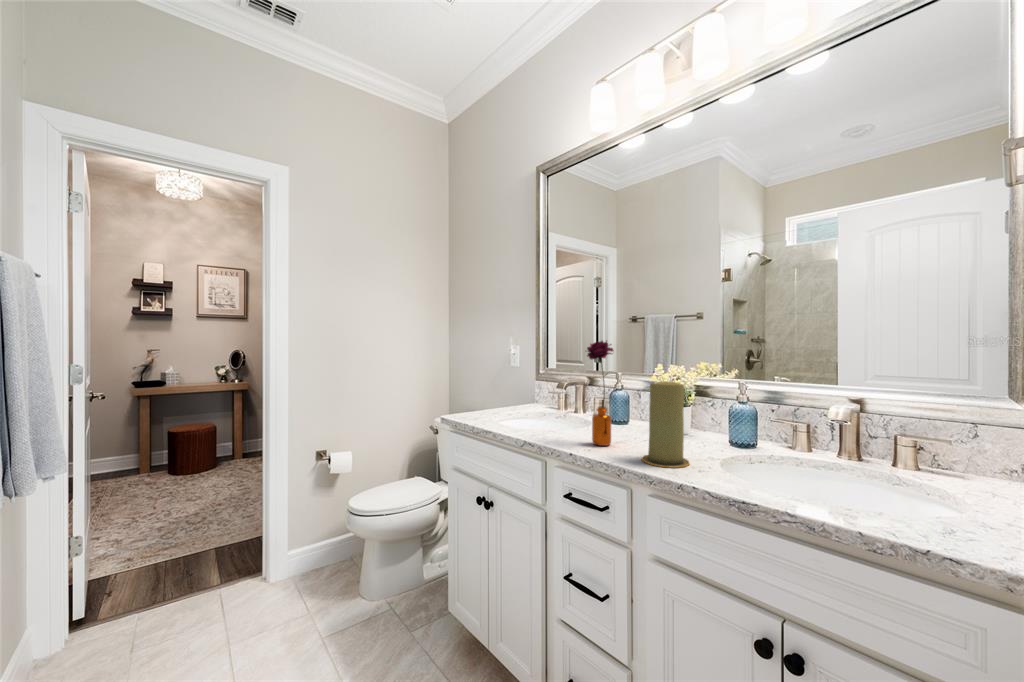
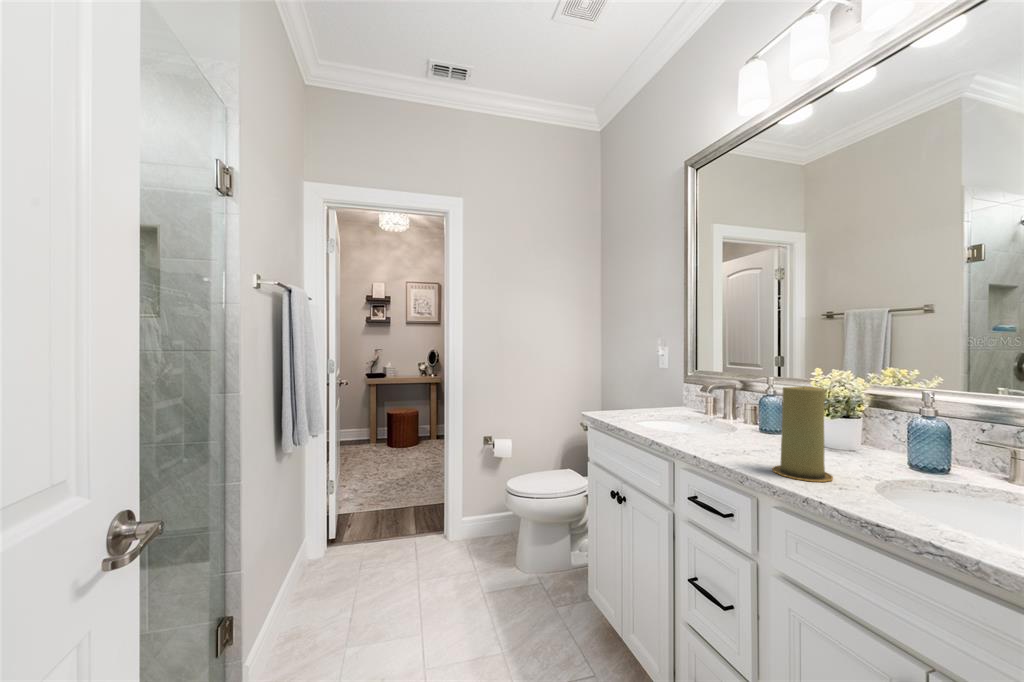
flower: present [585,341,619,446] -> none [714,340,755,452]

